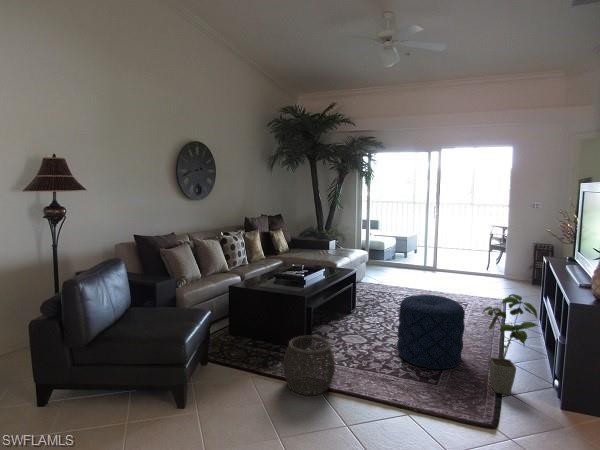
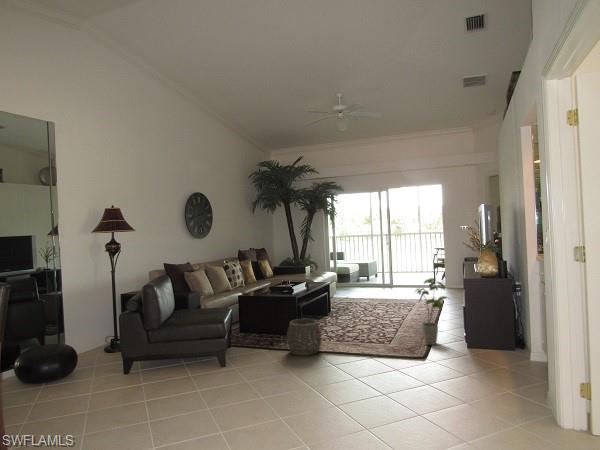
pouf: present [397,295,465,369] -> none [362,290,407,338]

